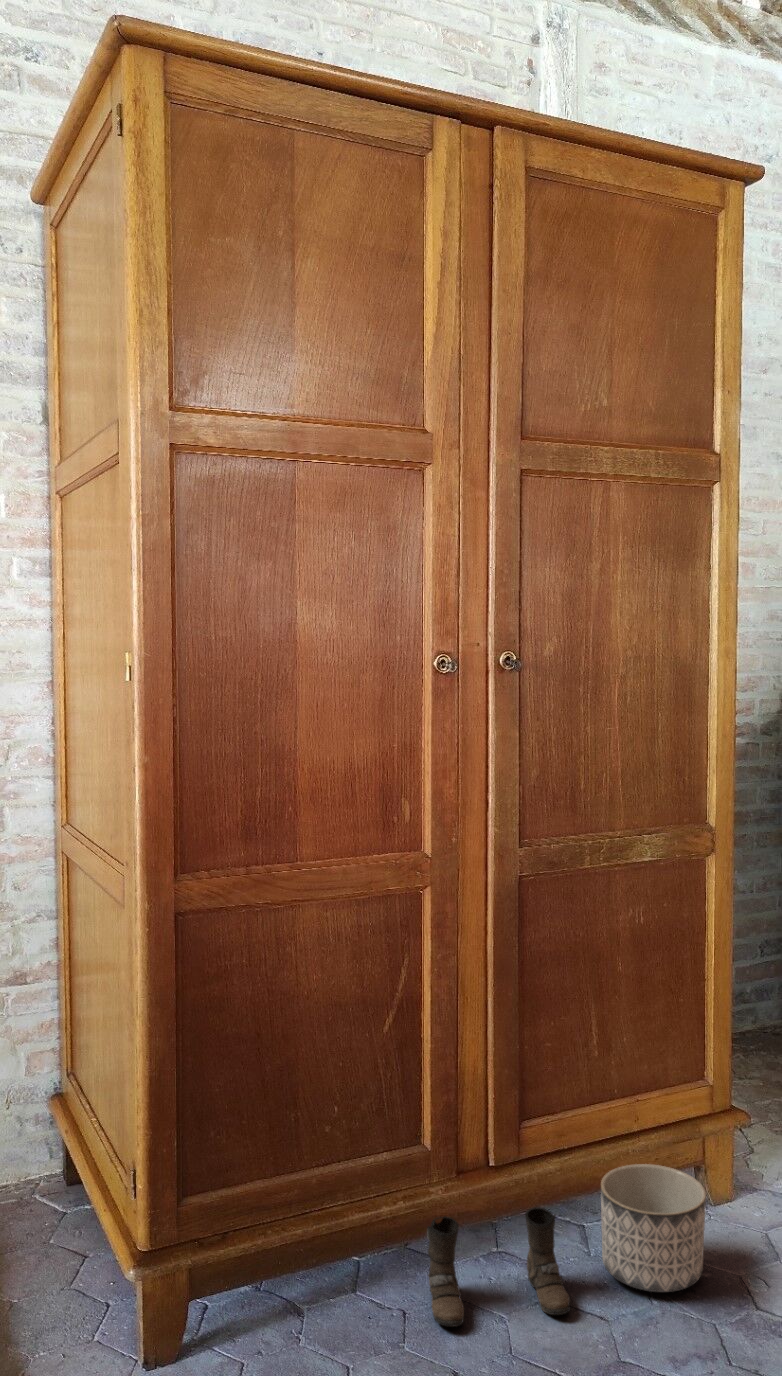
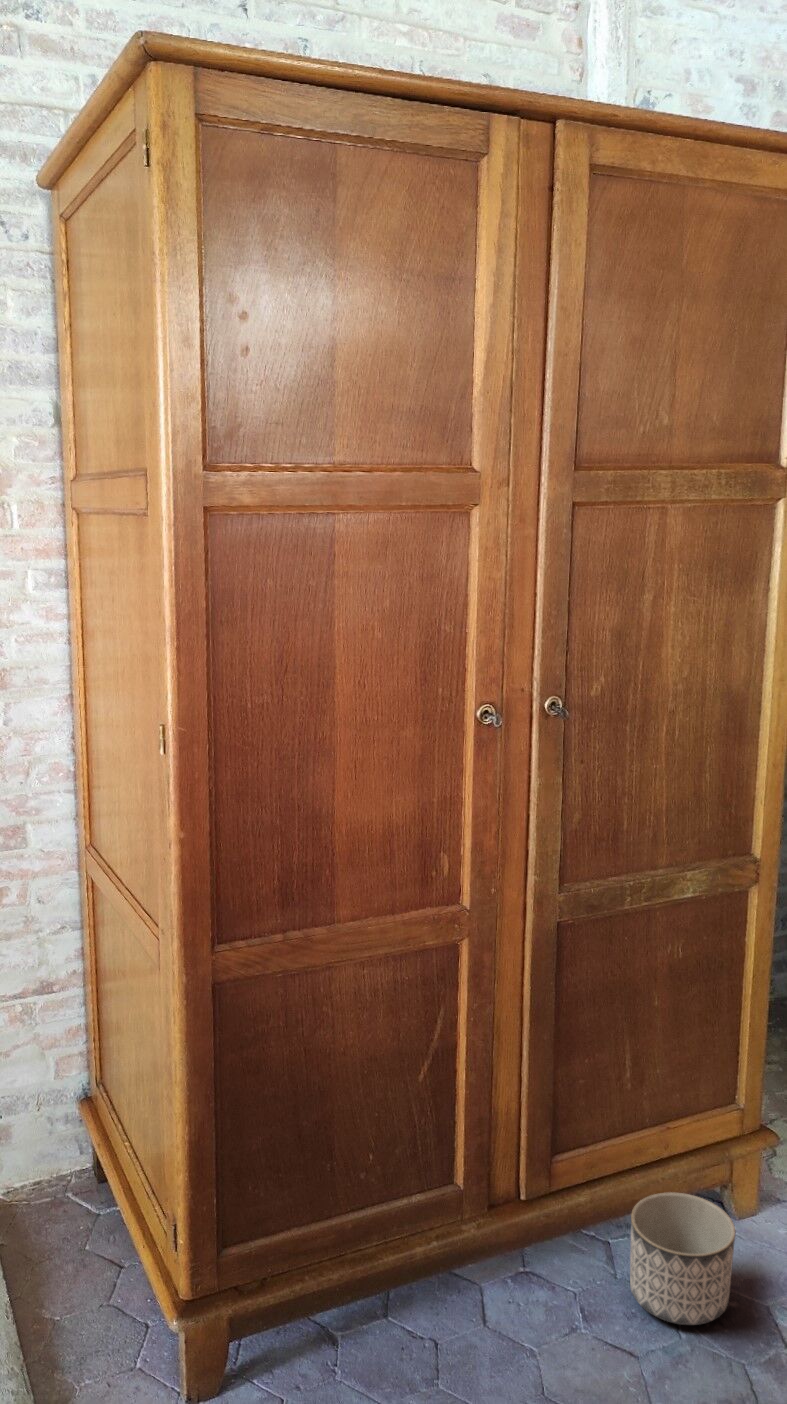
boots: present [427,1207,570,1327] -> none [460,1240,599,1363]

